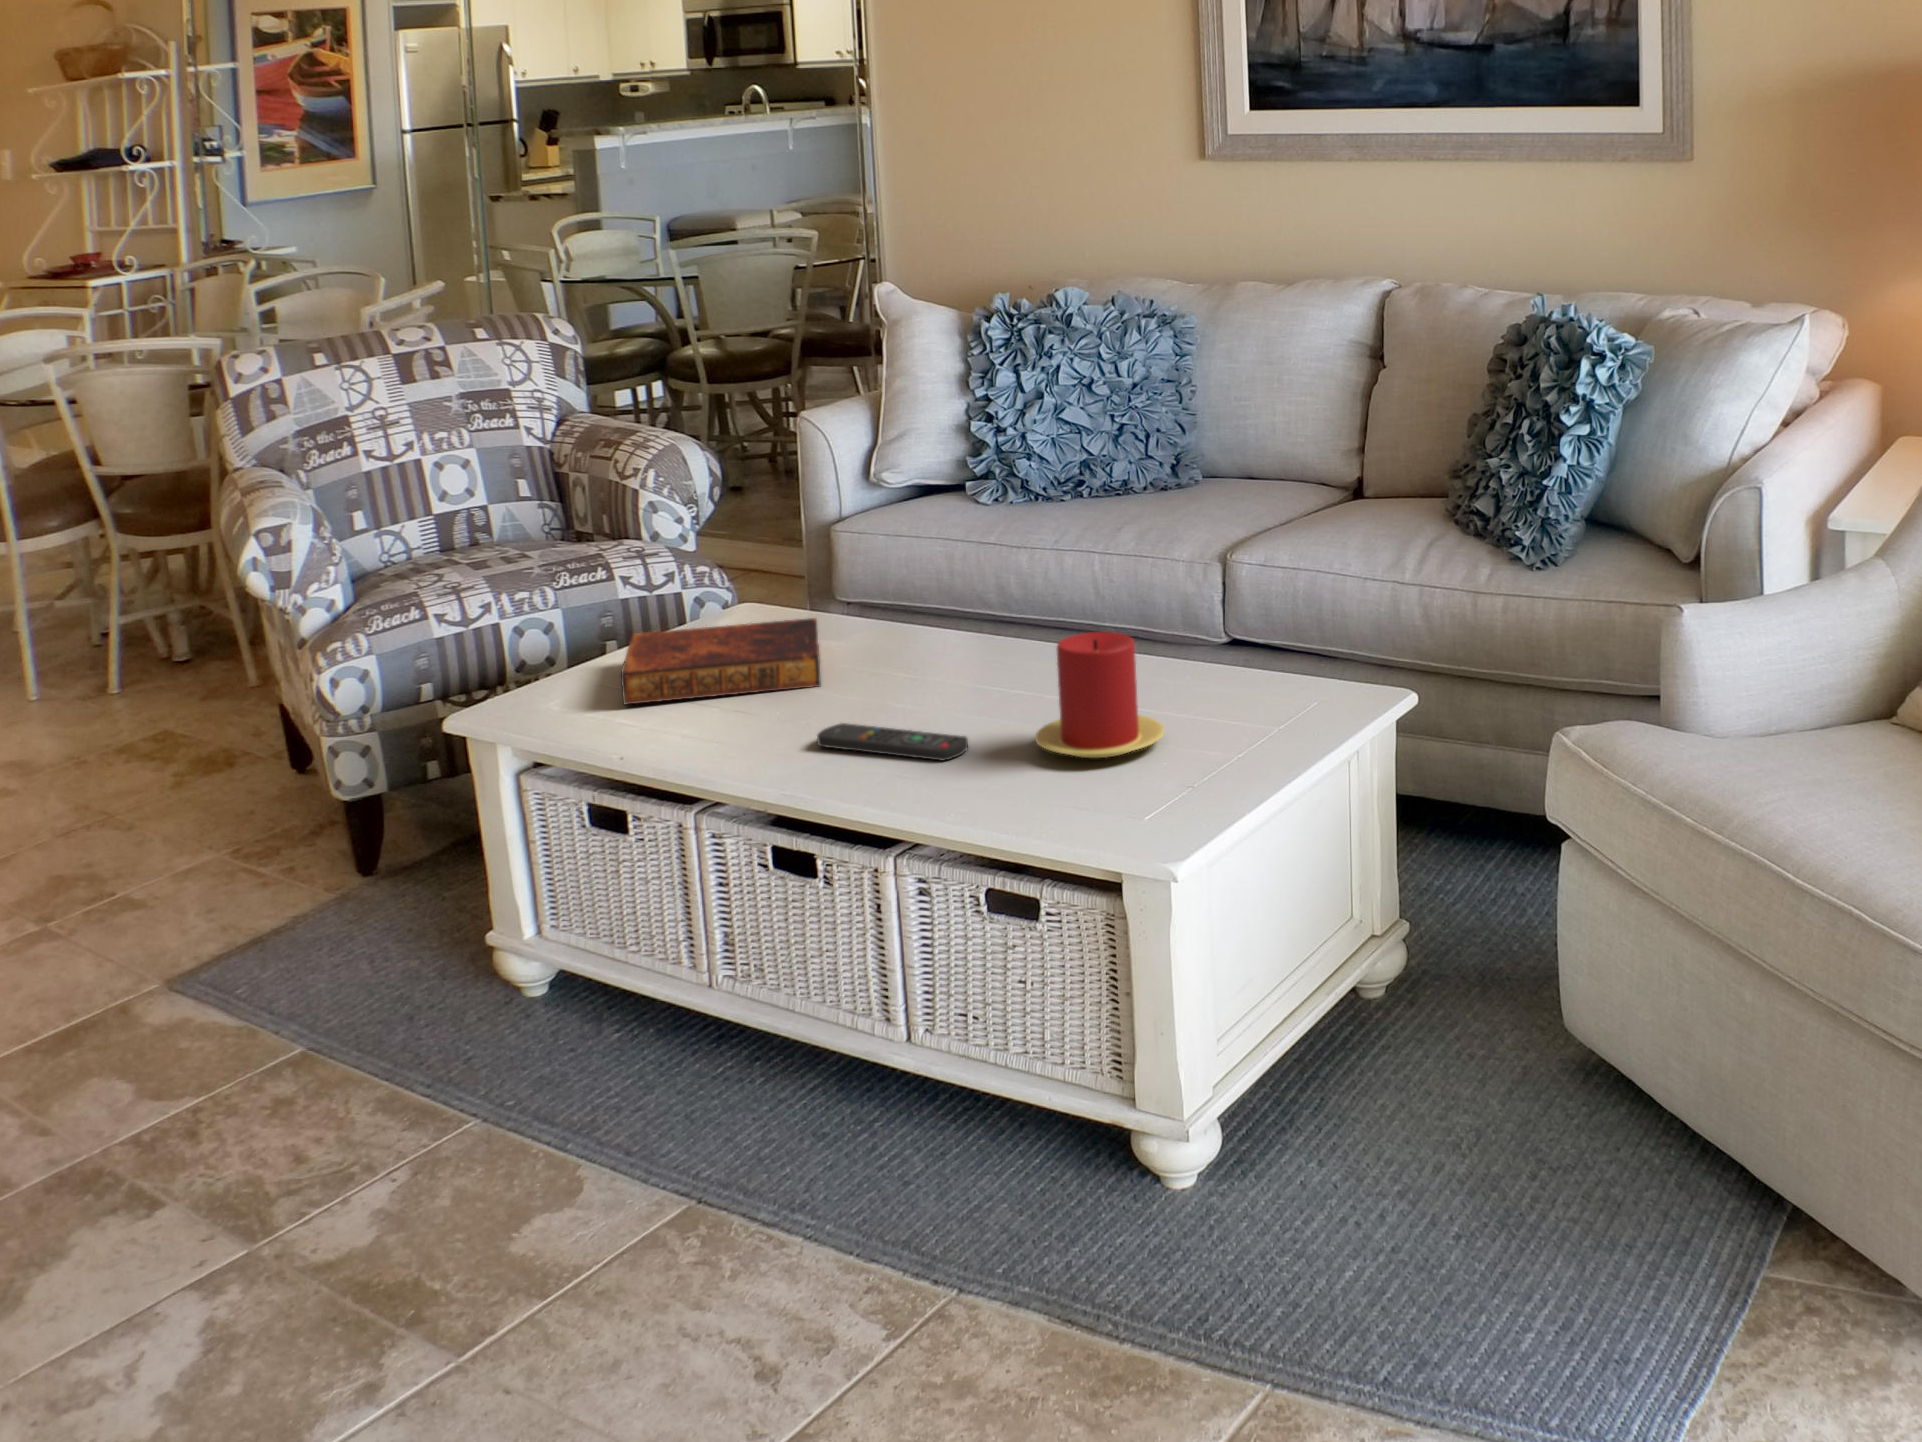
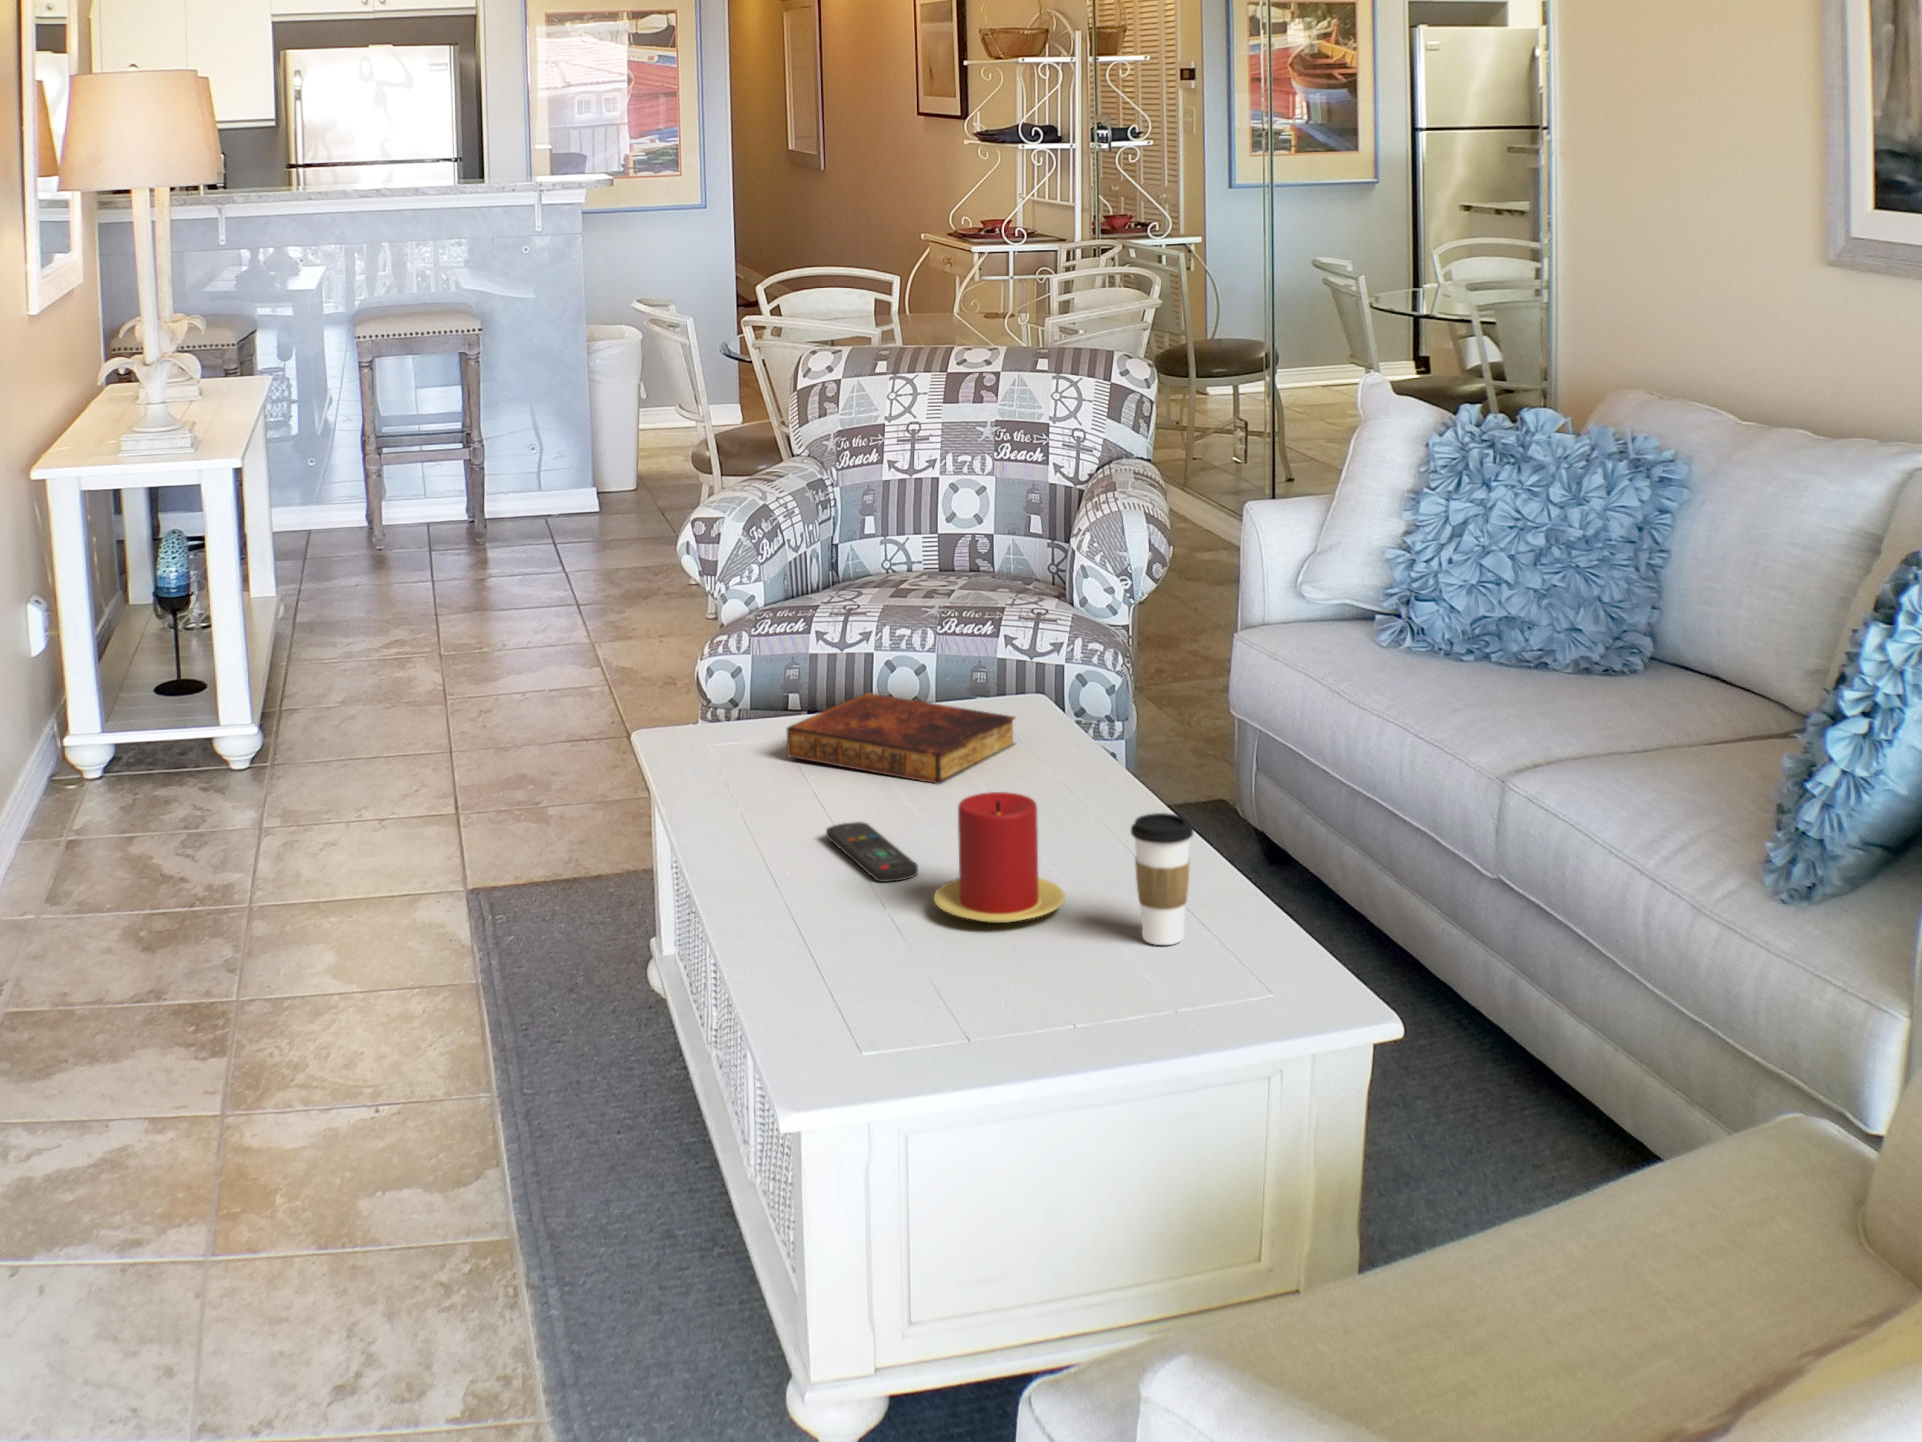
coffee cup: none [1244,608,1302,729] -> present [1131,813,1193,945]

